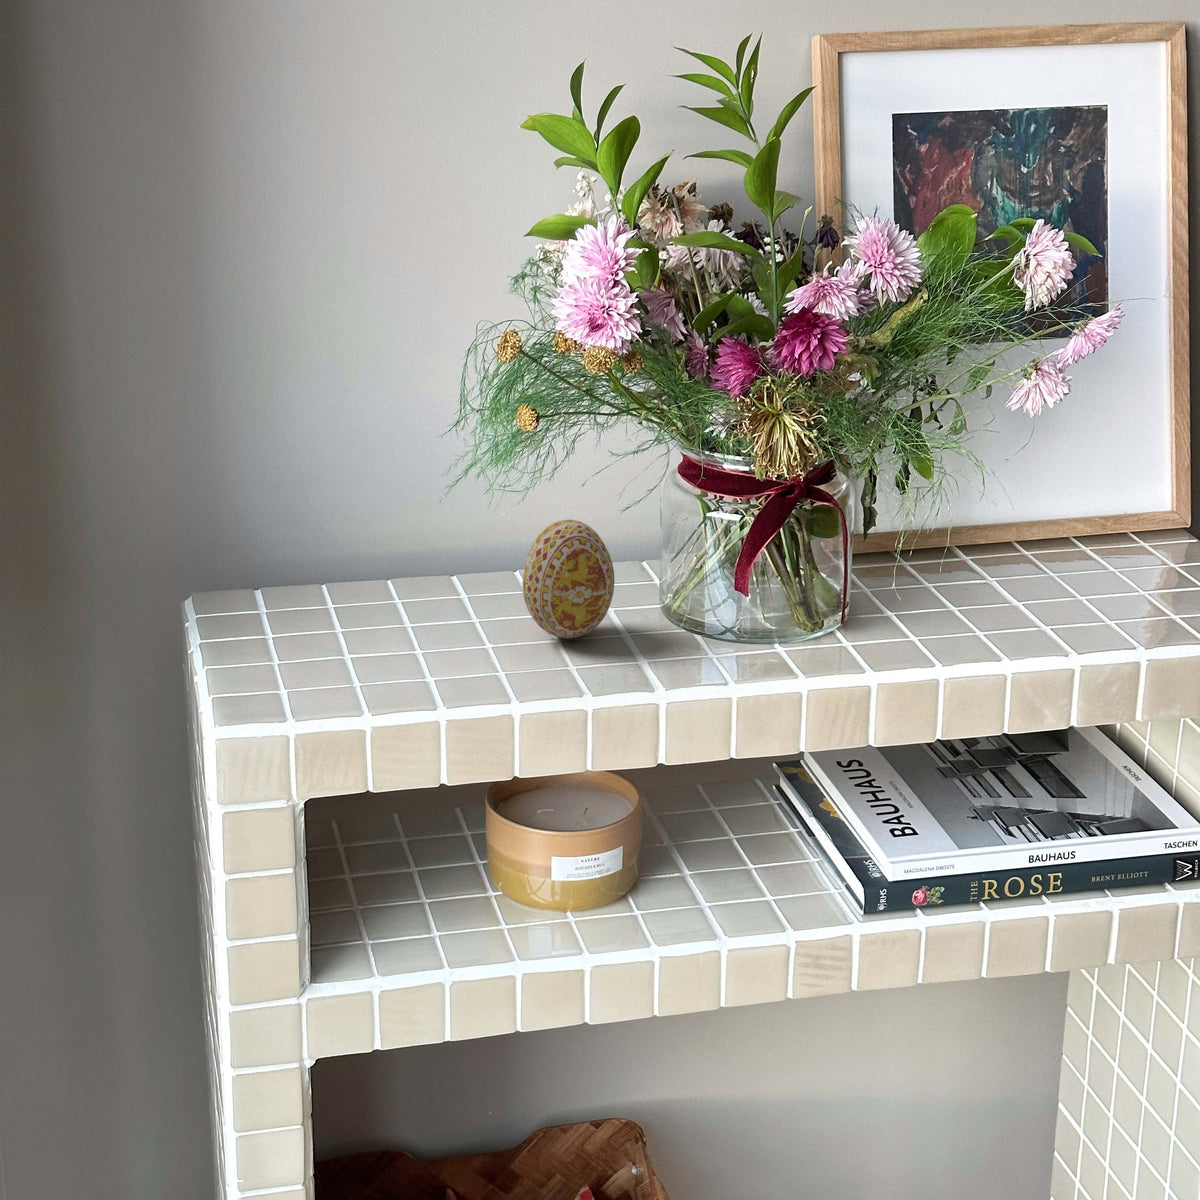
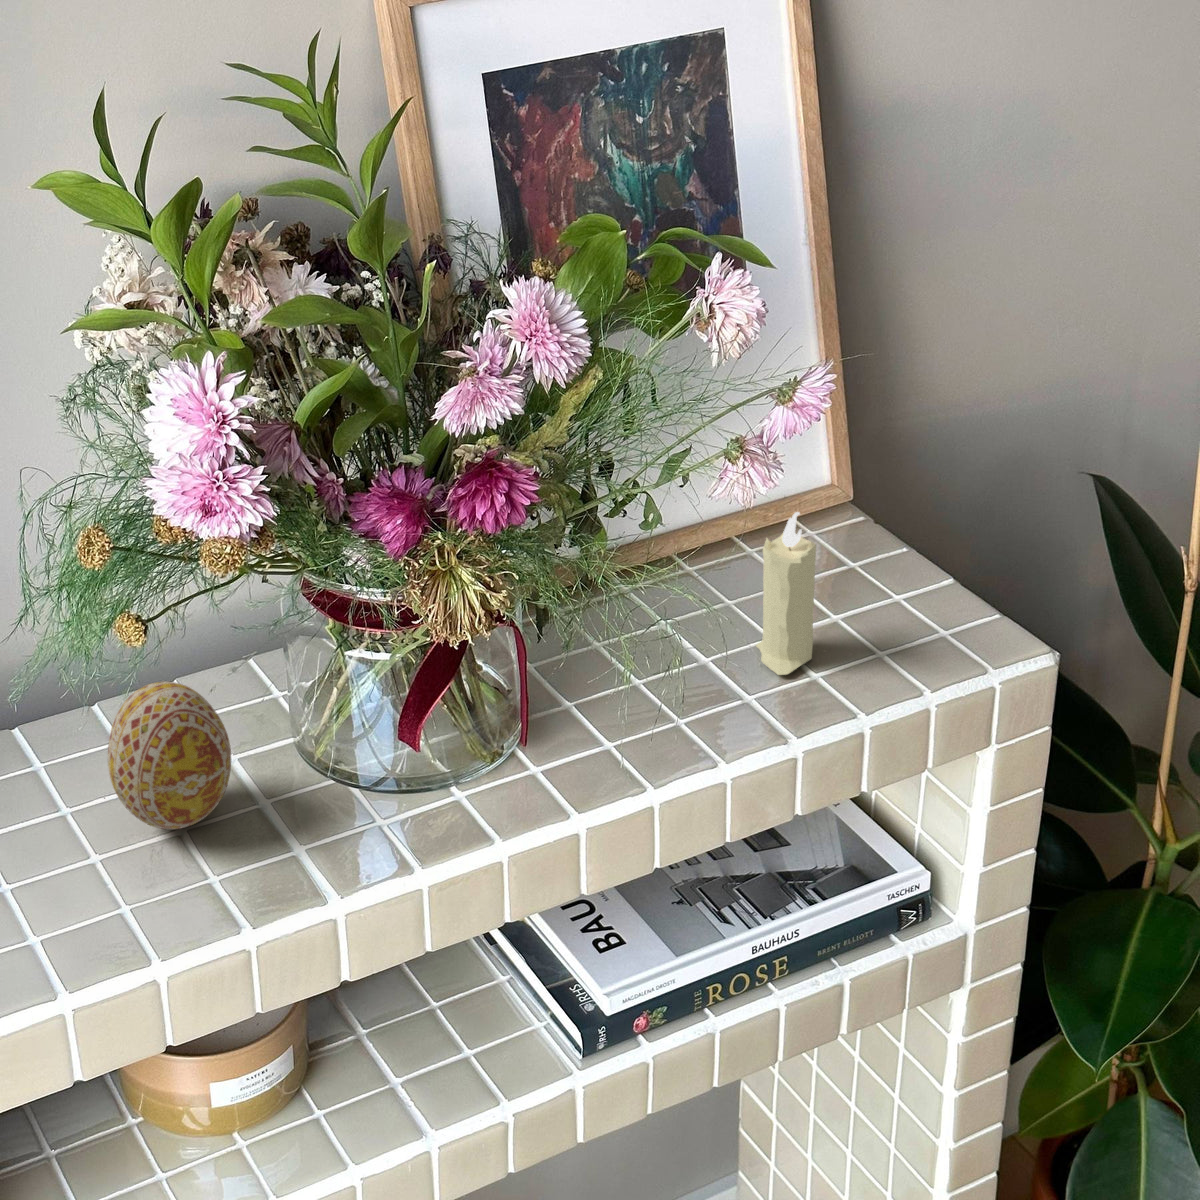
candle: none [1066,469,1123,613] -> present [756,512,816,675]

